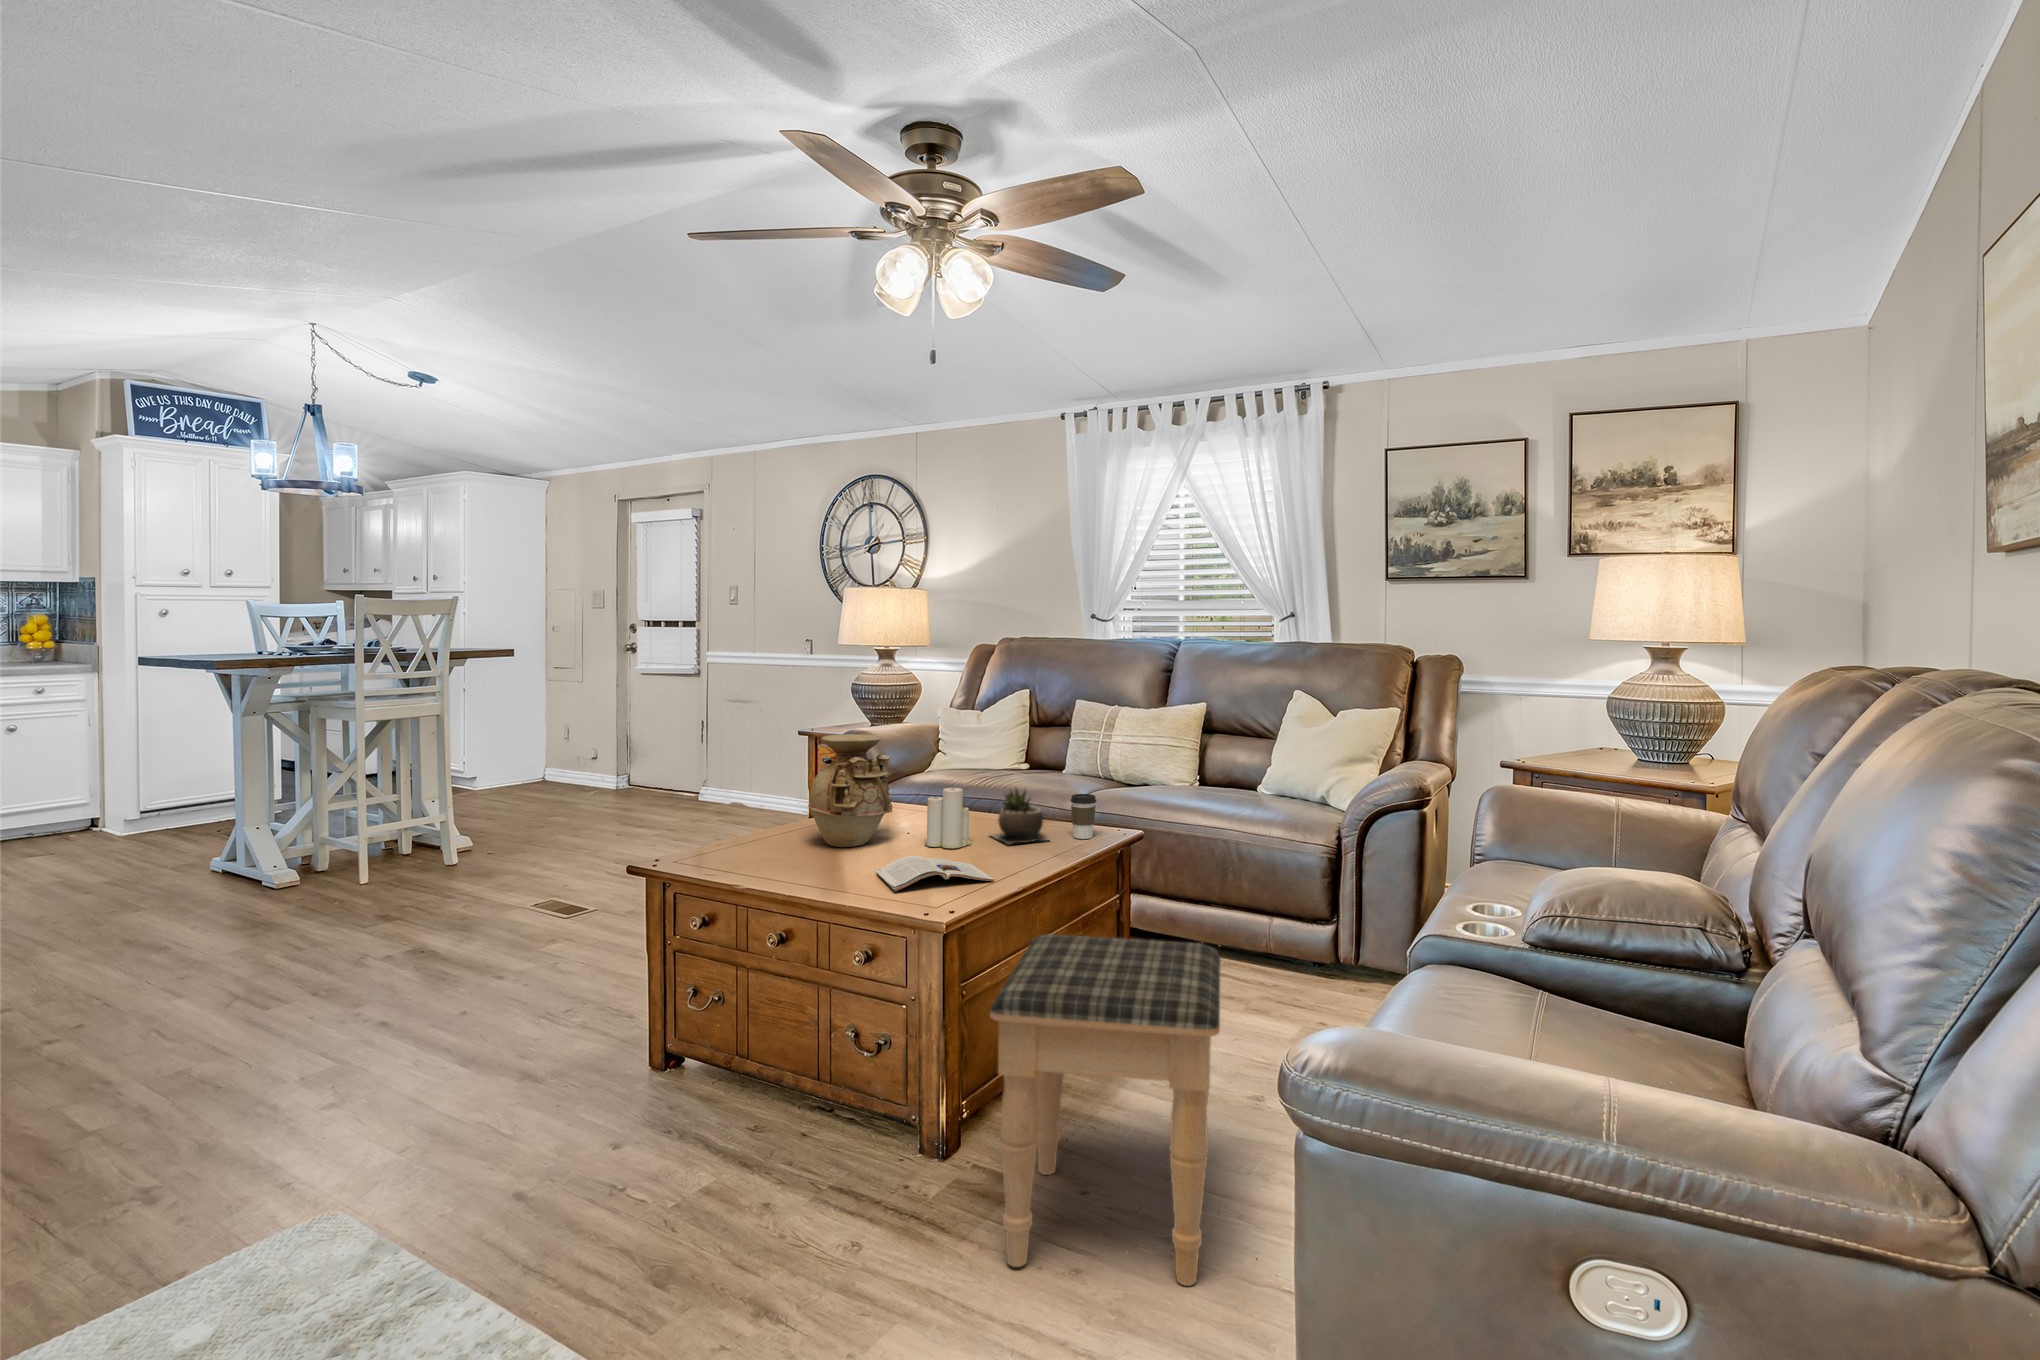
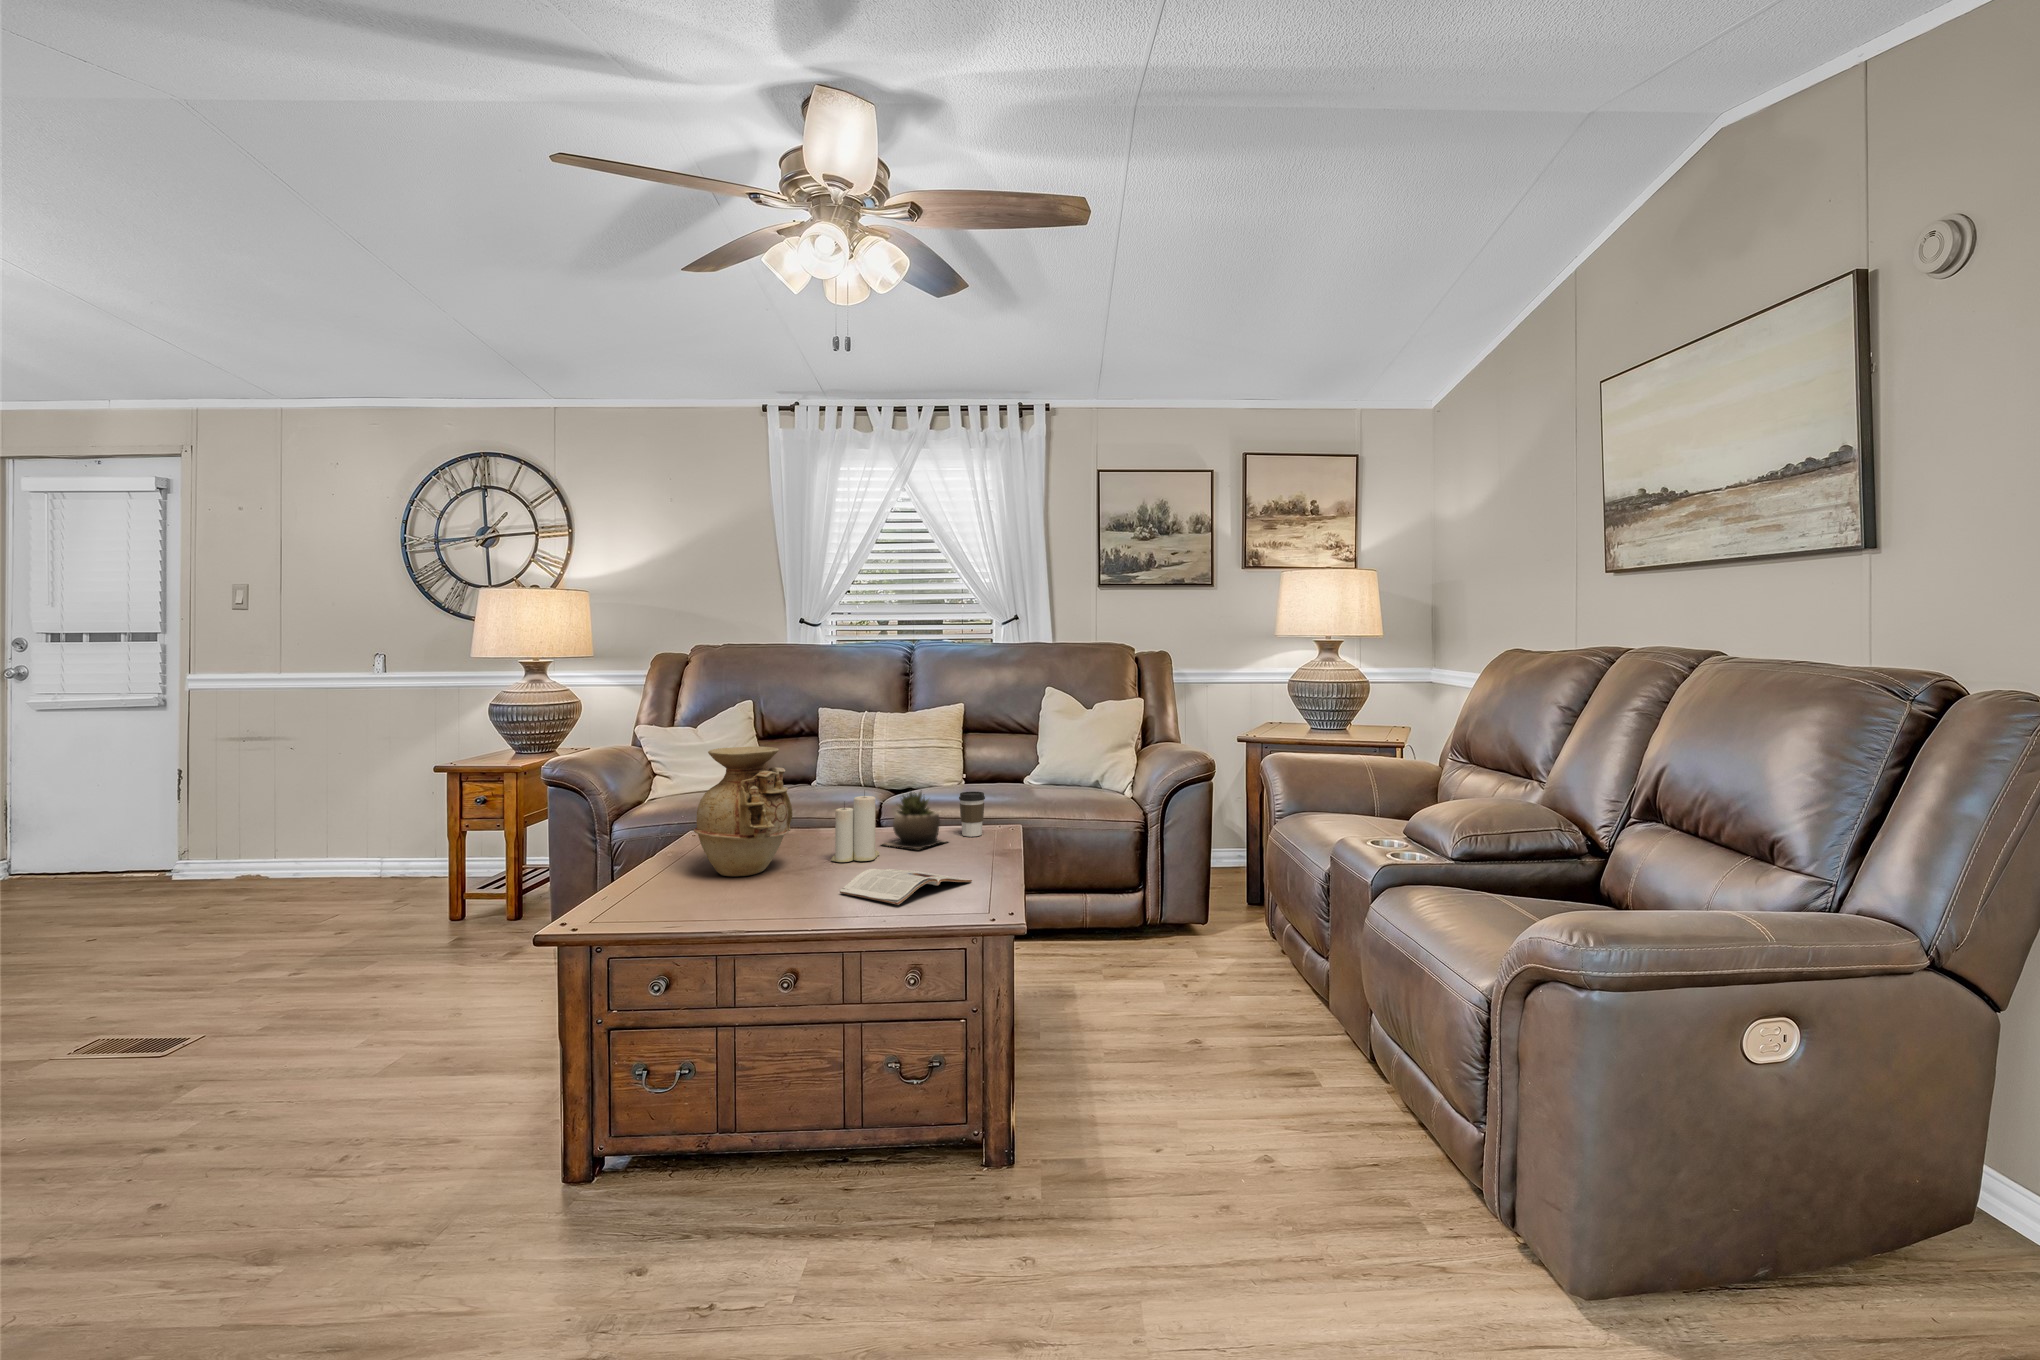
footstool: present [990,934,1221,1286] -> none [1069,903,1329,1233]

